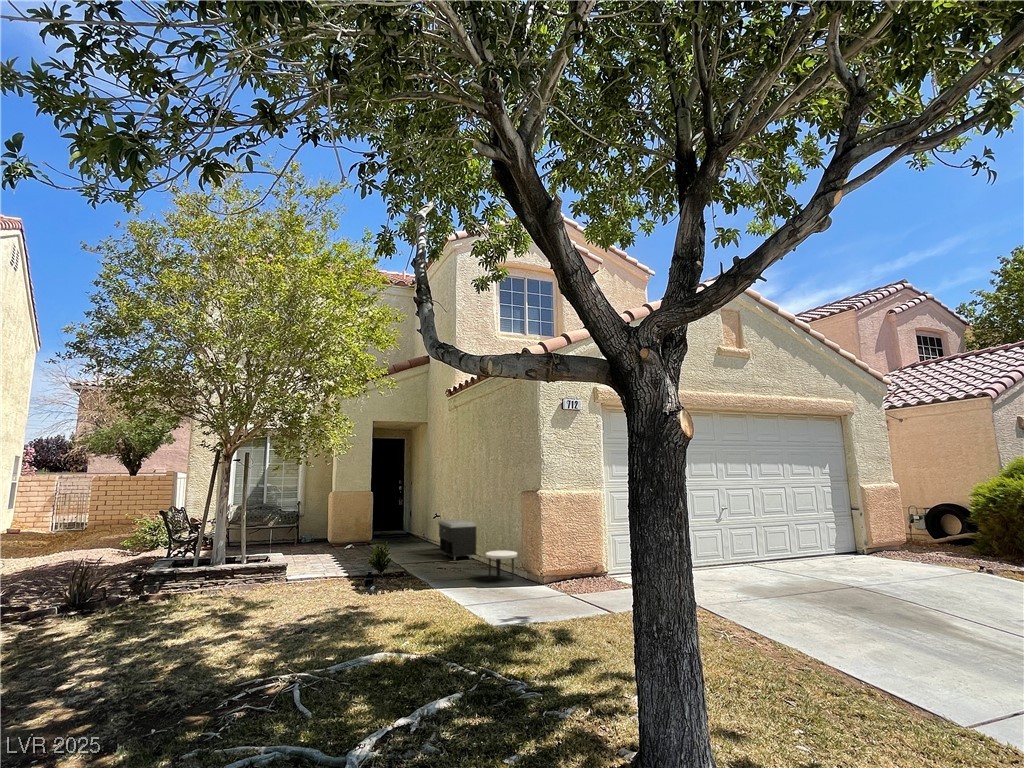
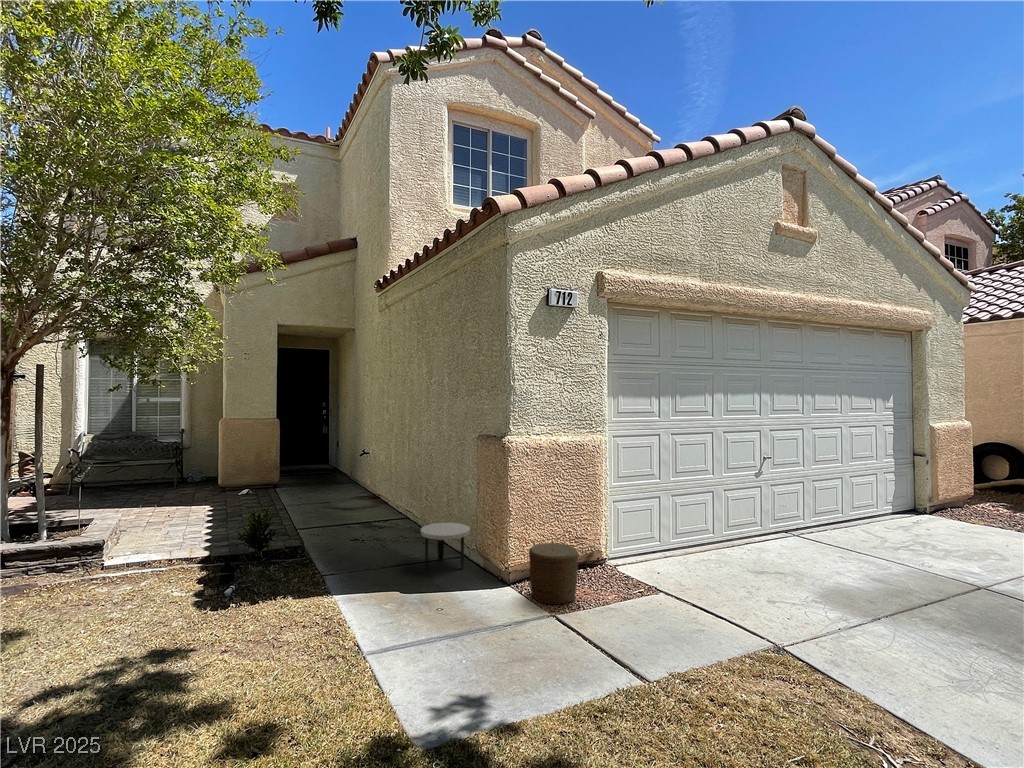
storage bench: present [438,519,476,560] -> none [358,466,412,526]
woven basket: none [554,558,585,595] -> present [529,543,578,605]

